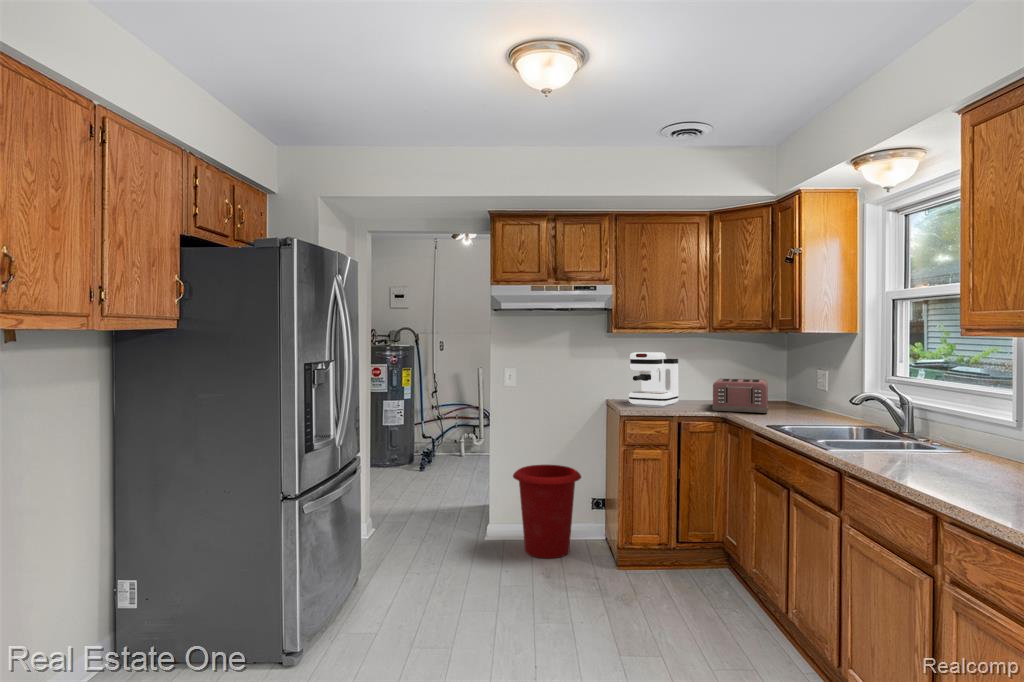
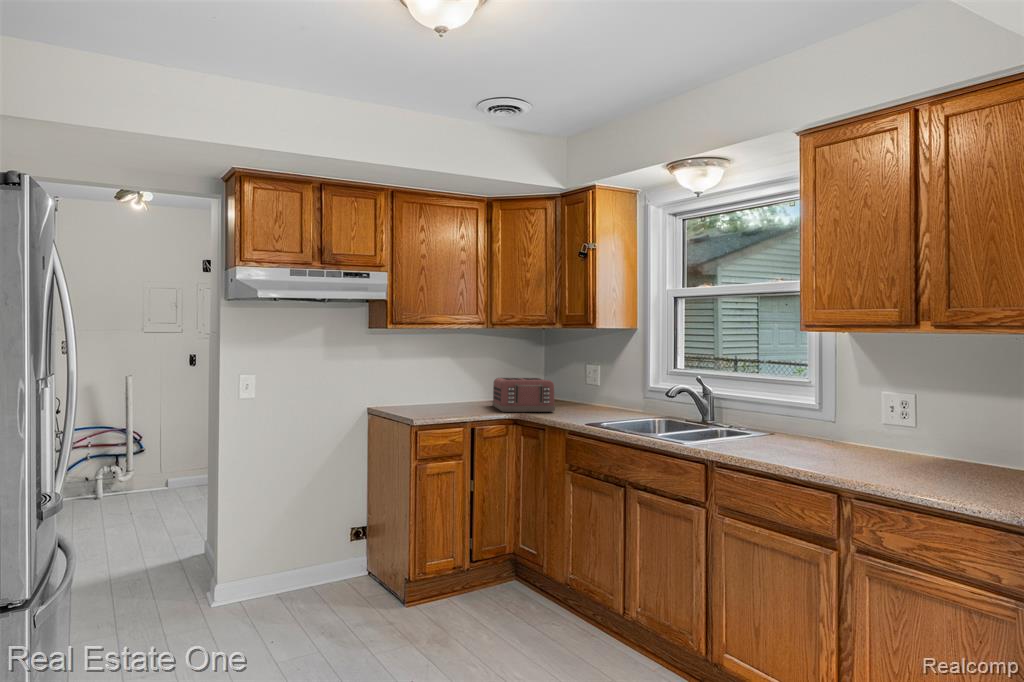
coffee maker: present [629,352,679,406] -> none [406,349,457,410]
waste bin: present [513,465,581,558] -> none [260,492,354,617]

